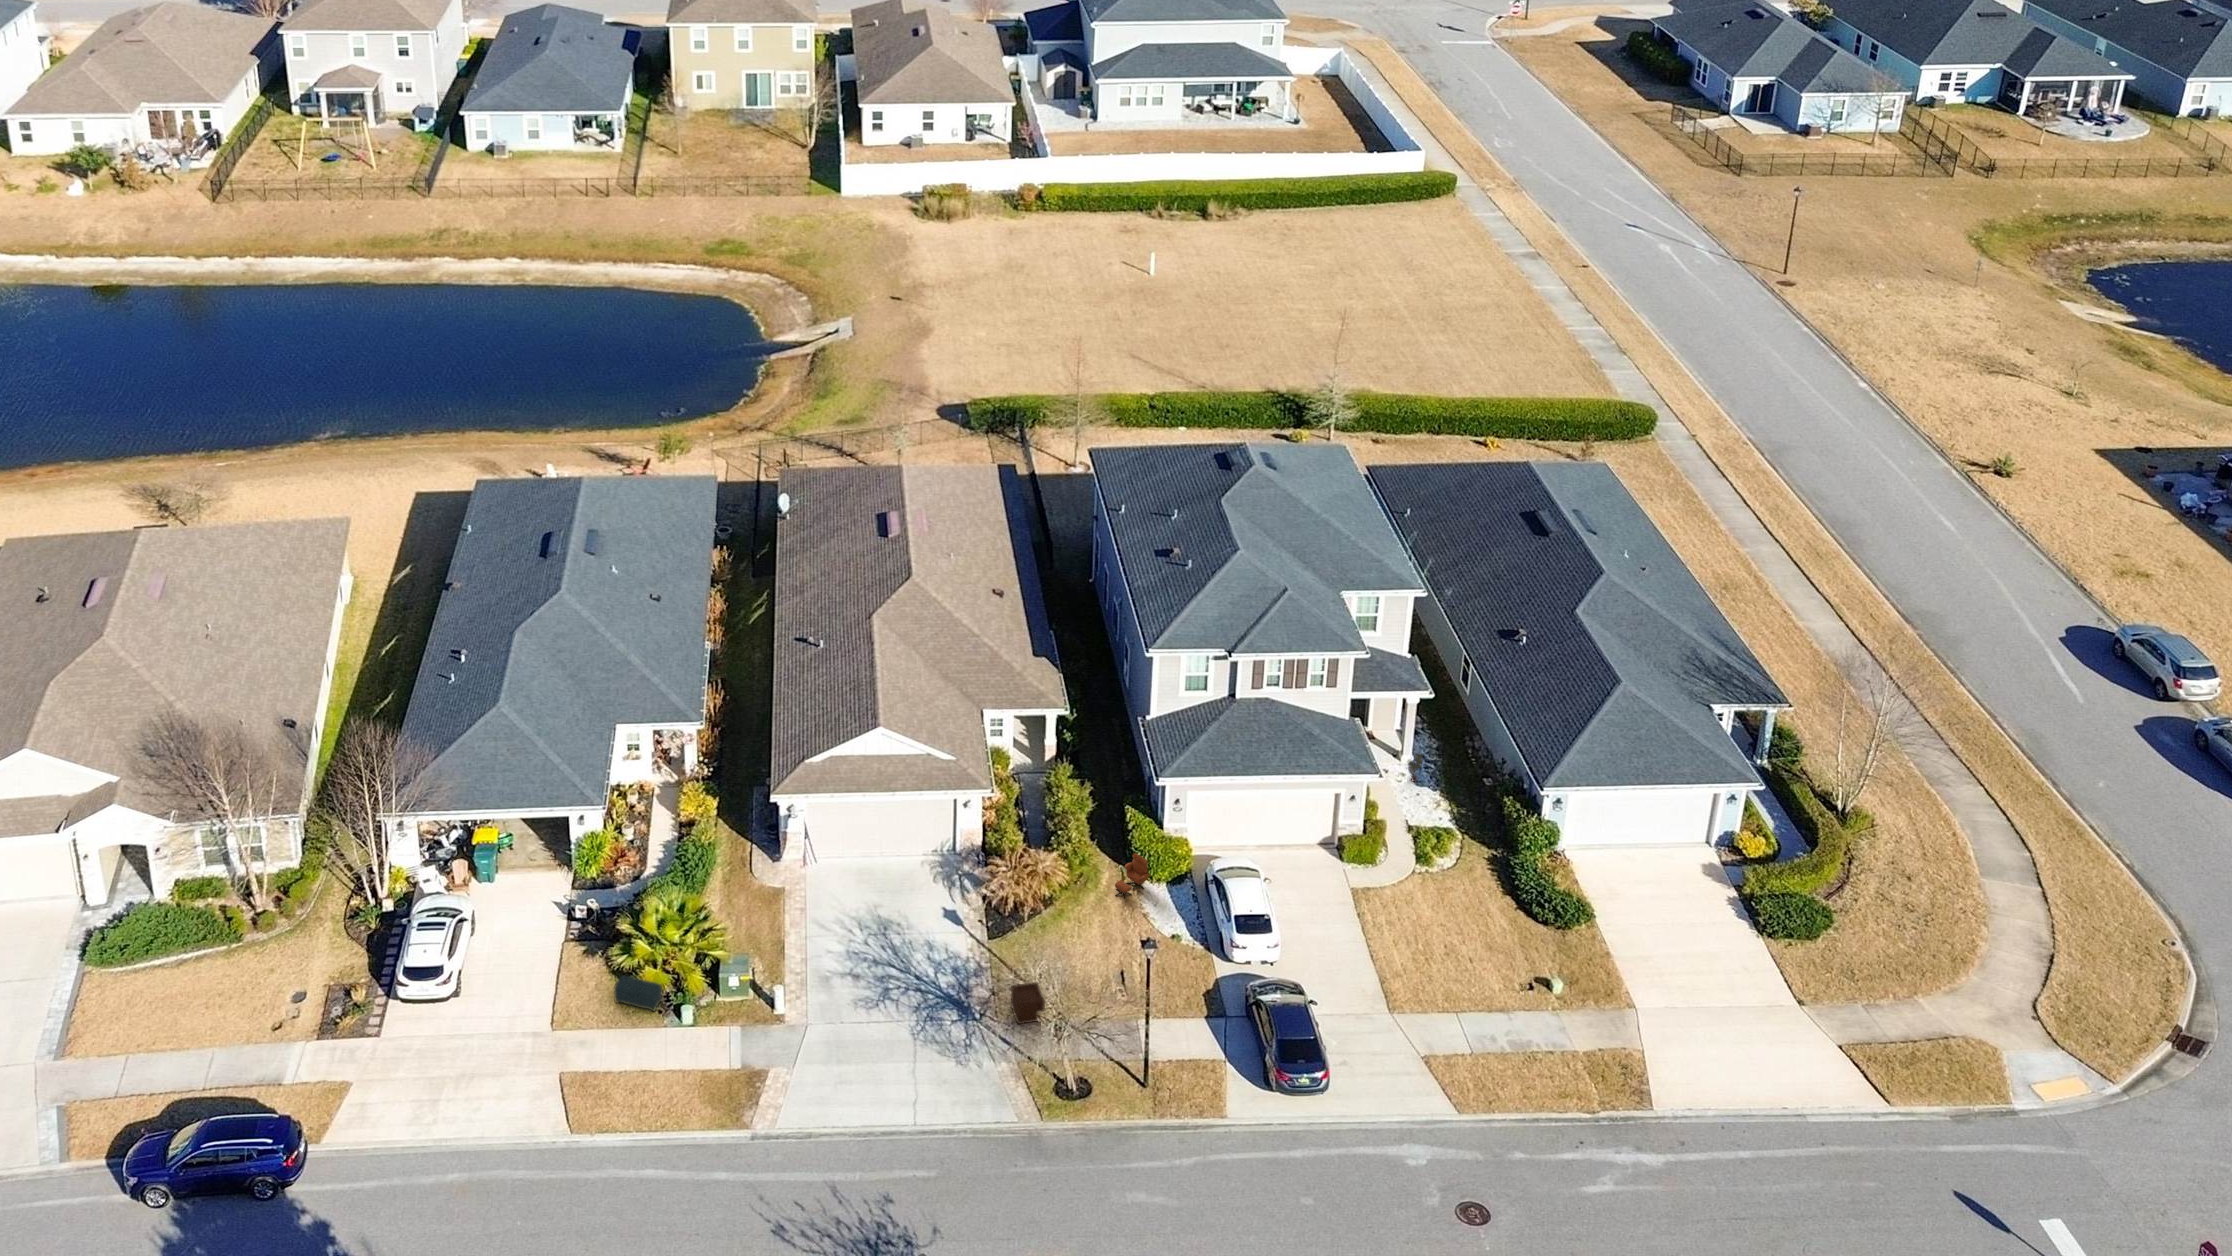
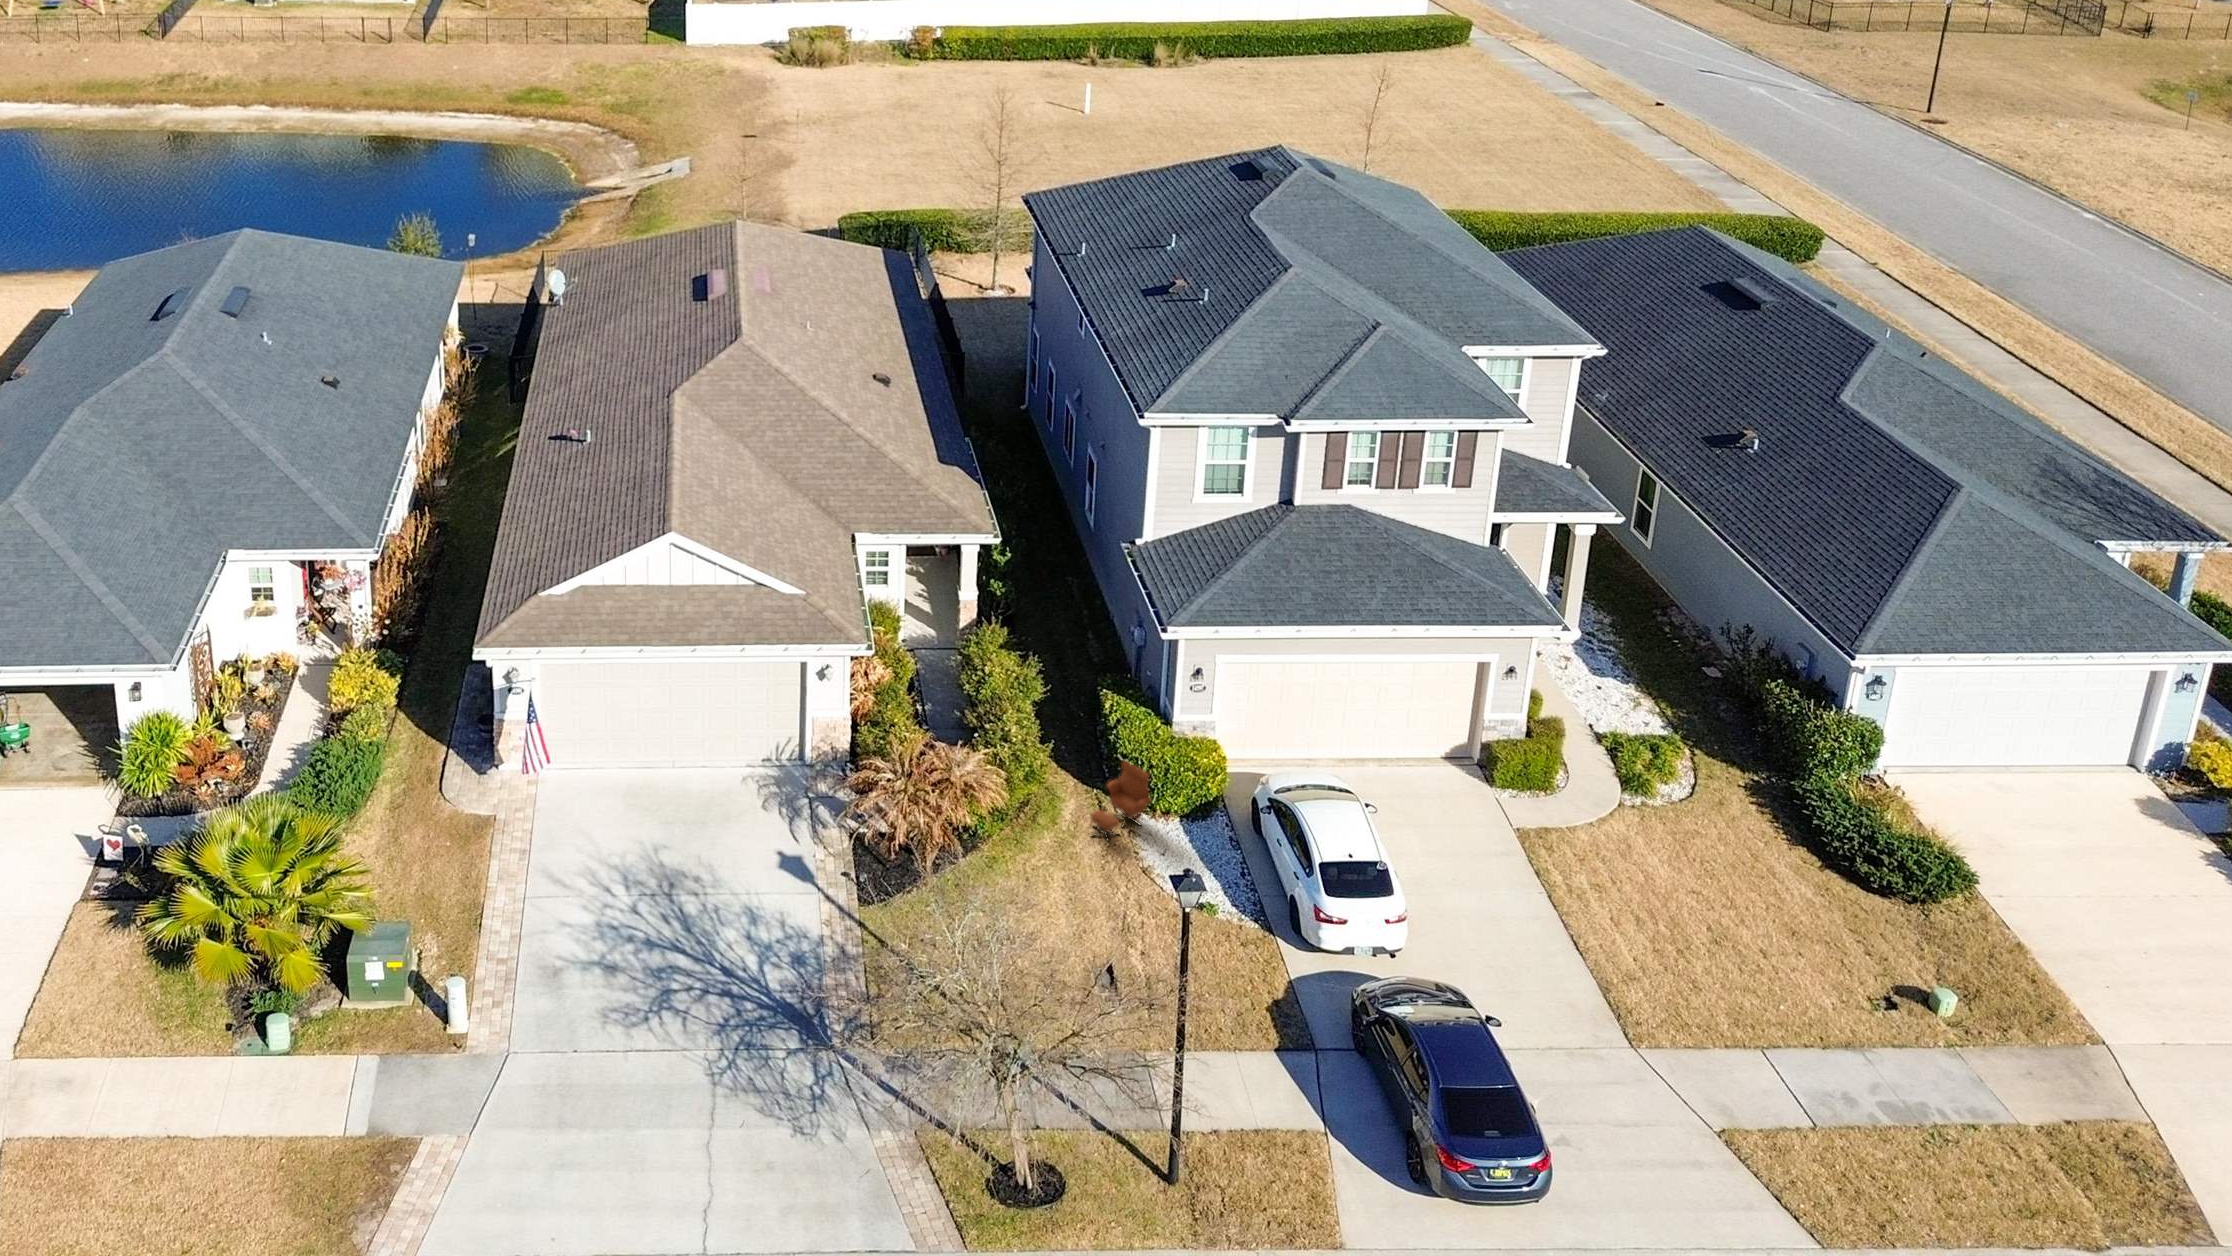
potted tree: present [1408,754,1423,782] -> none [1573,617,1605,670]
bench: present [614,975,662,1012] -> none [140,956,237,1027]
wooden crate: present [1011,982,1045,1024] -> none [902,975,969,1057]

